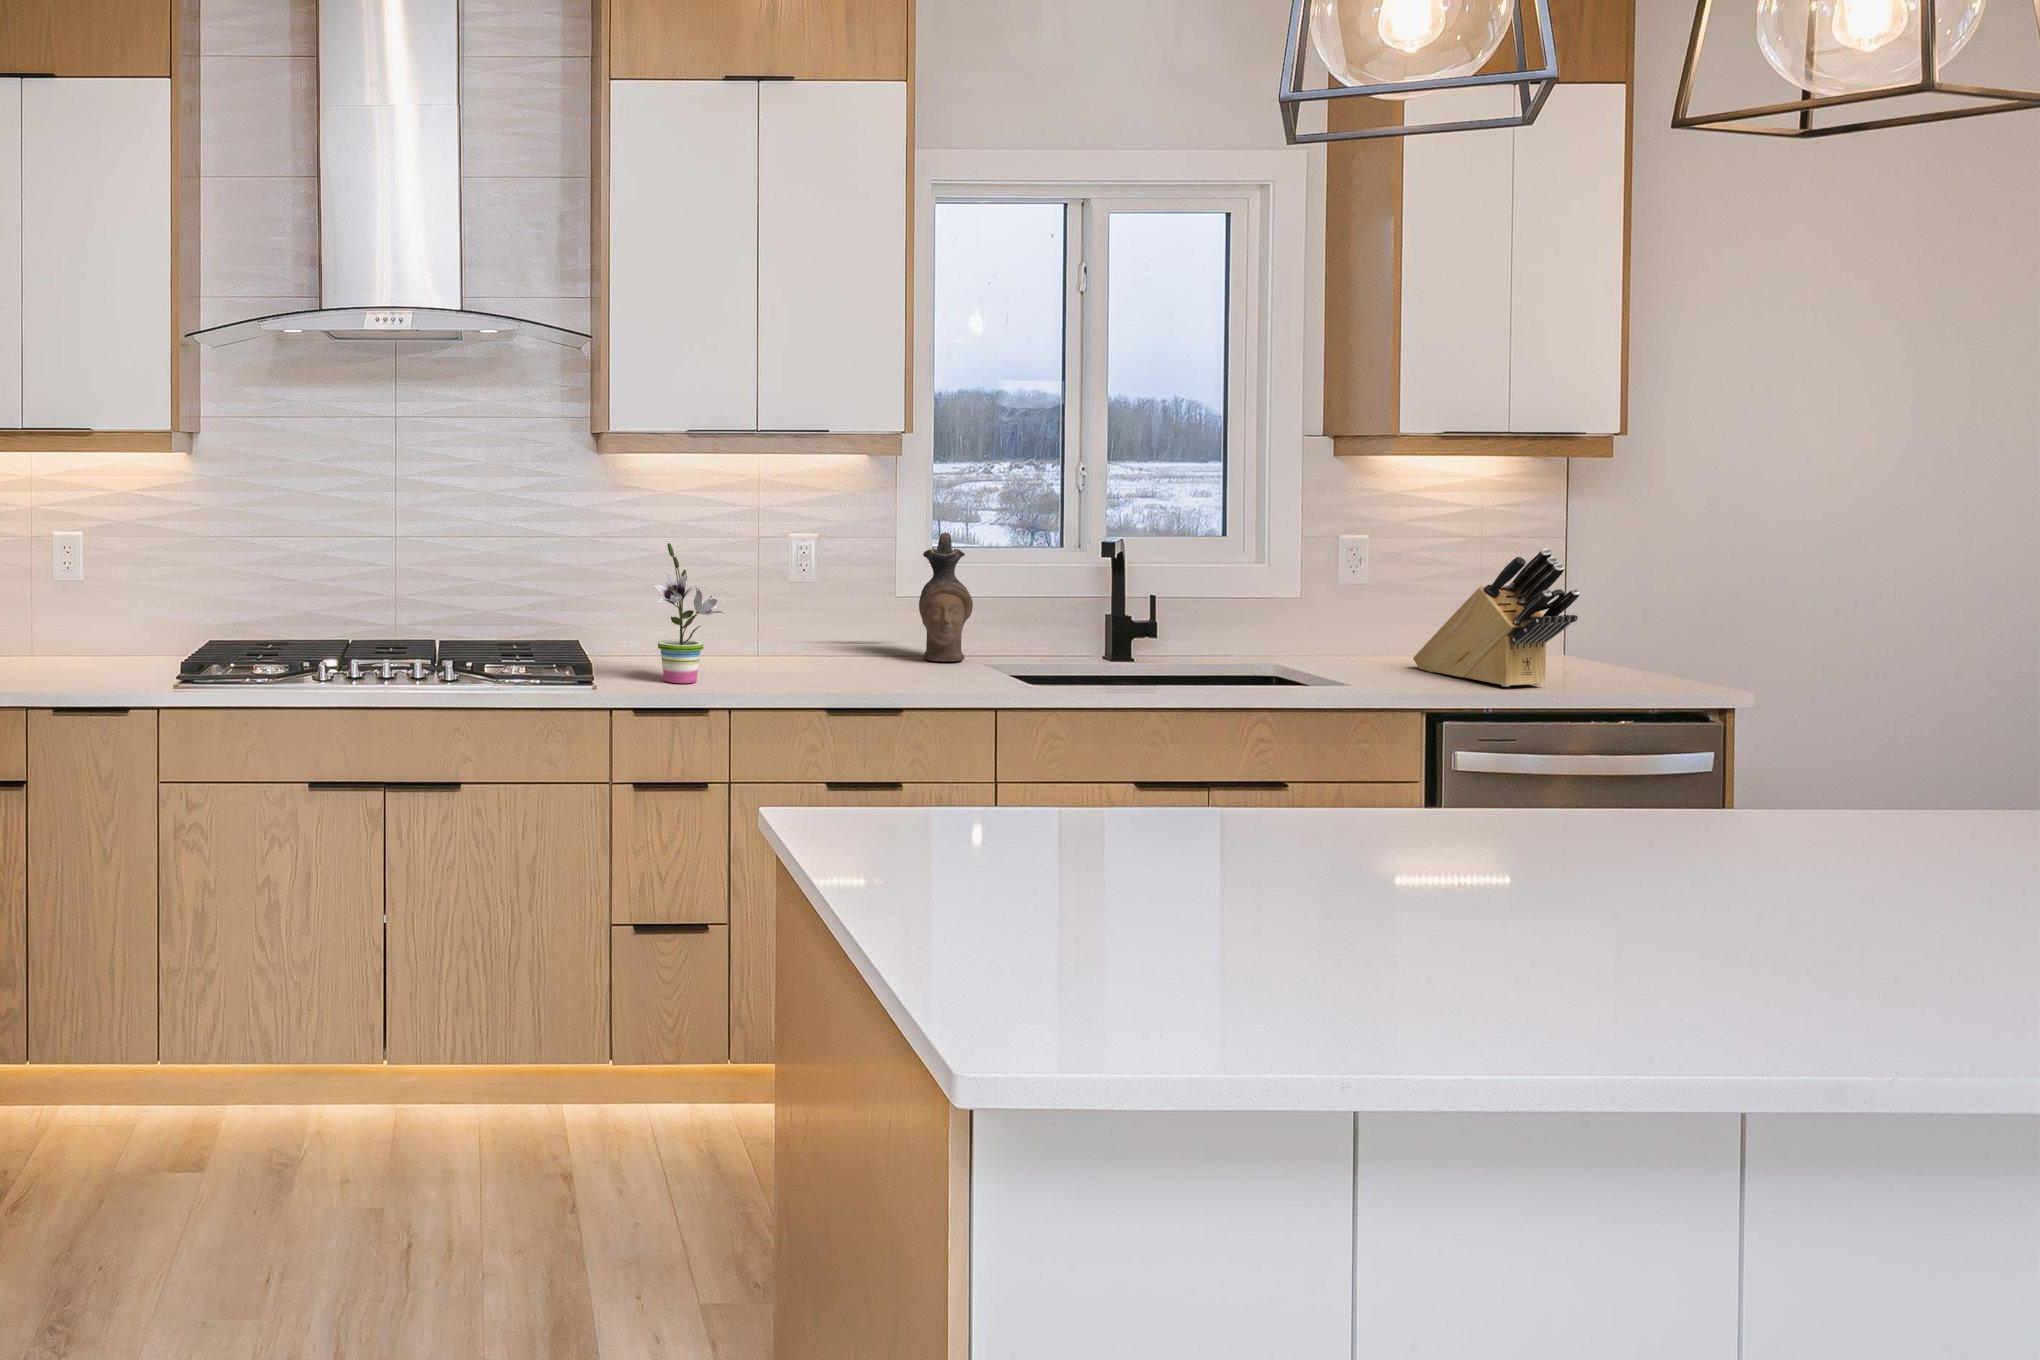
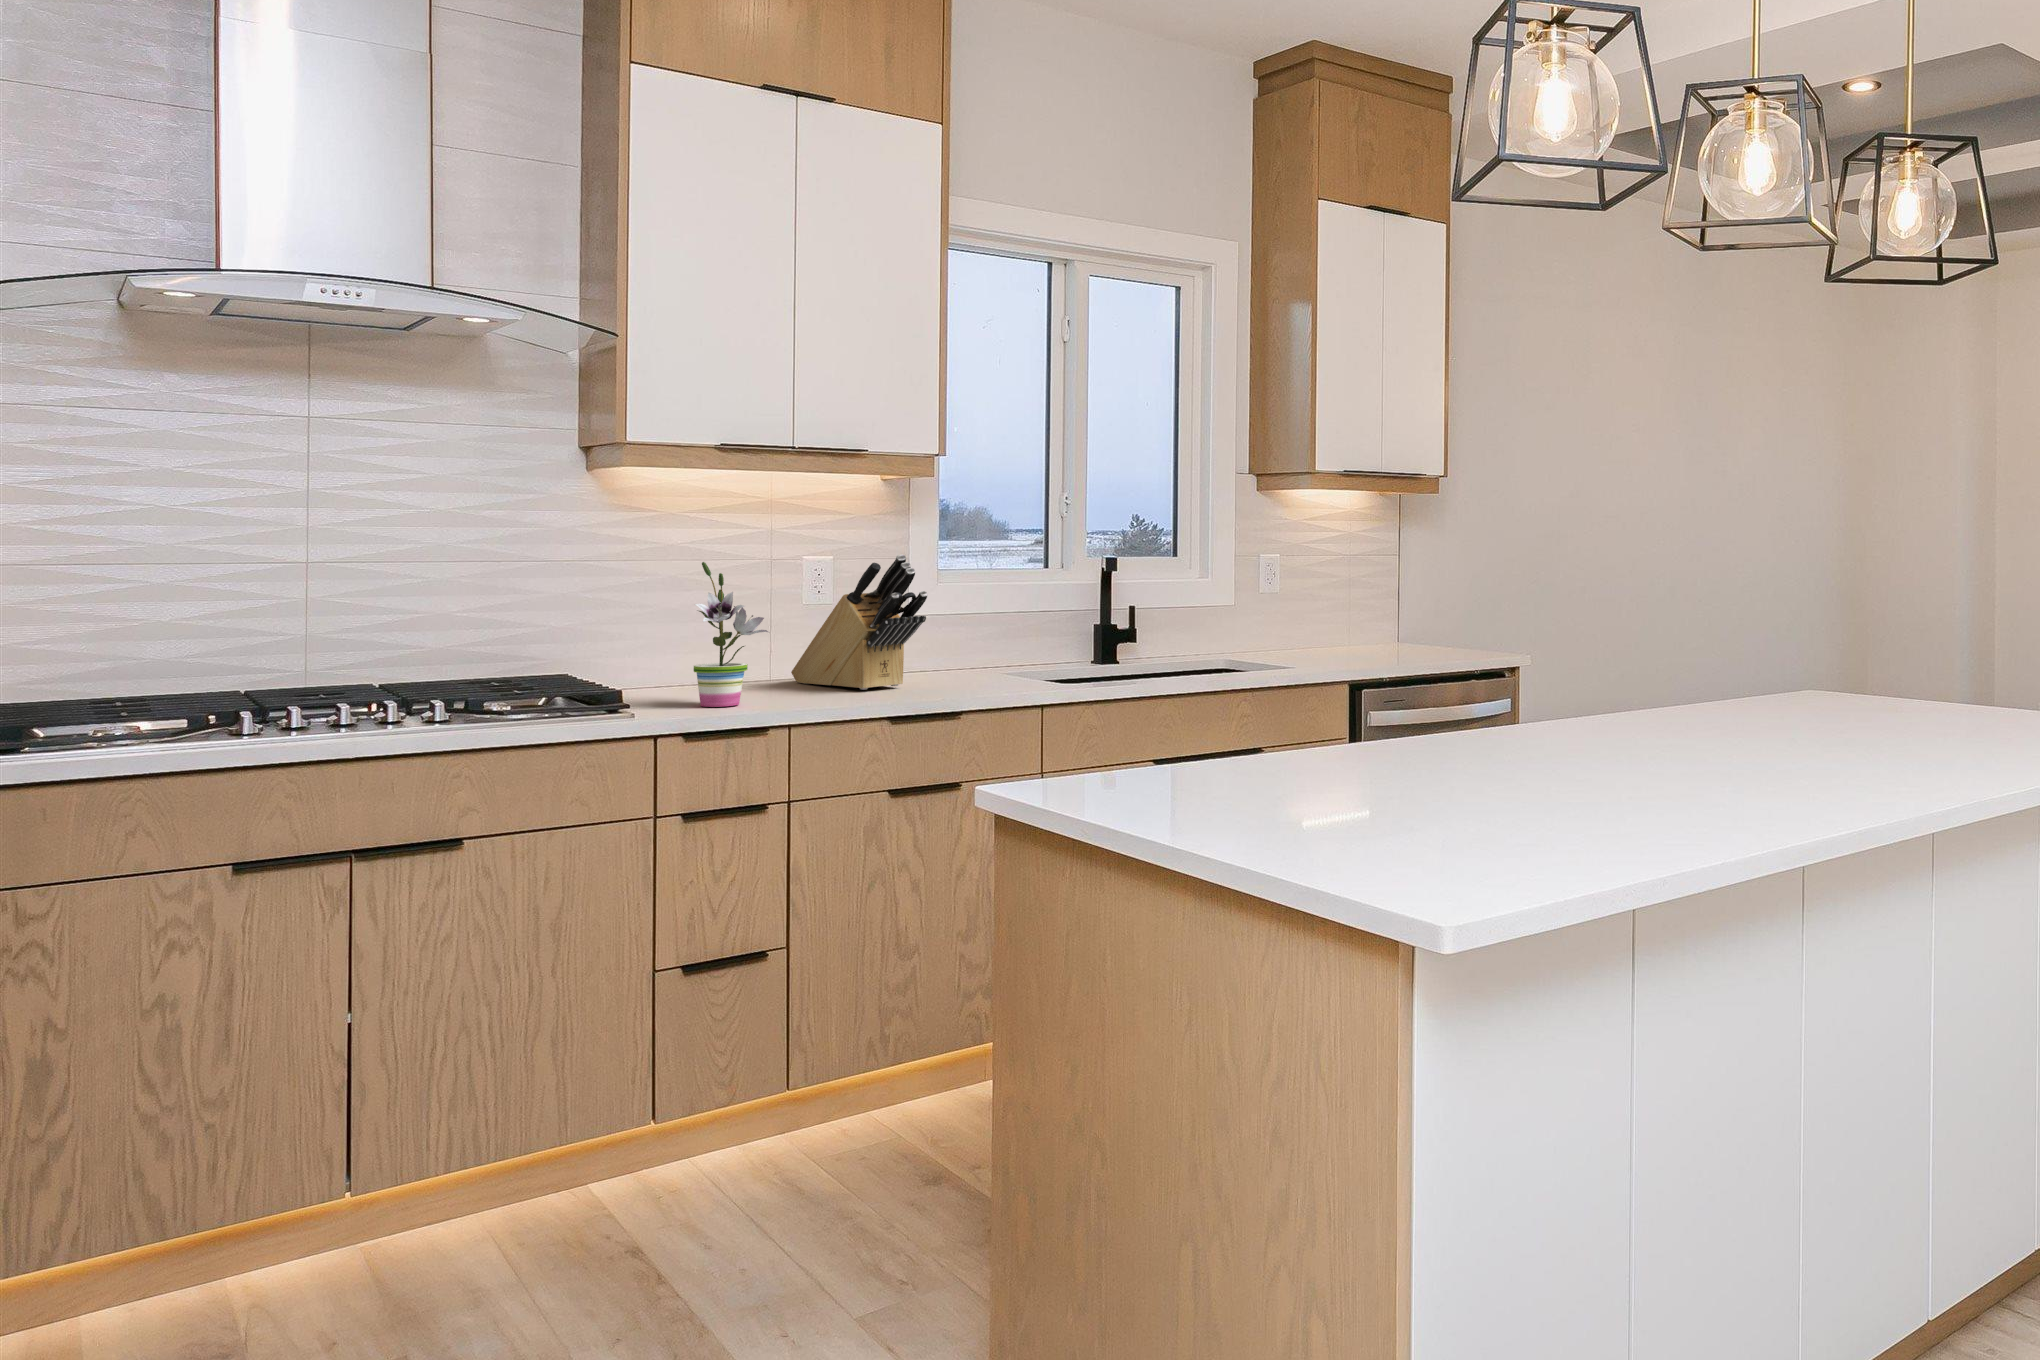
ceramic pitcher: present [919,533,973,661] -> none [938,555,991,674]
knife block: present [1413,548,1580,687] -> present [791,554,927,690]

